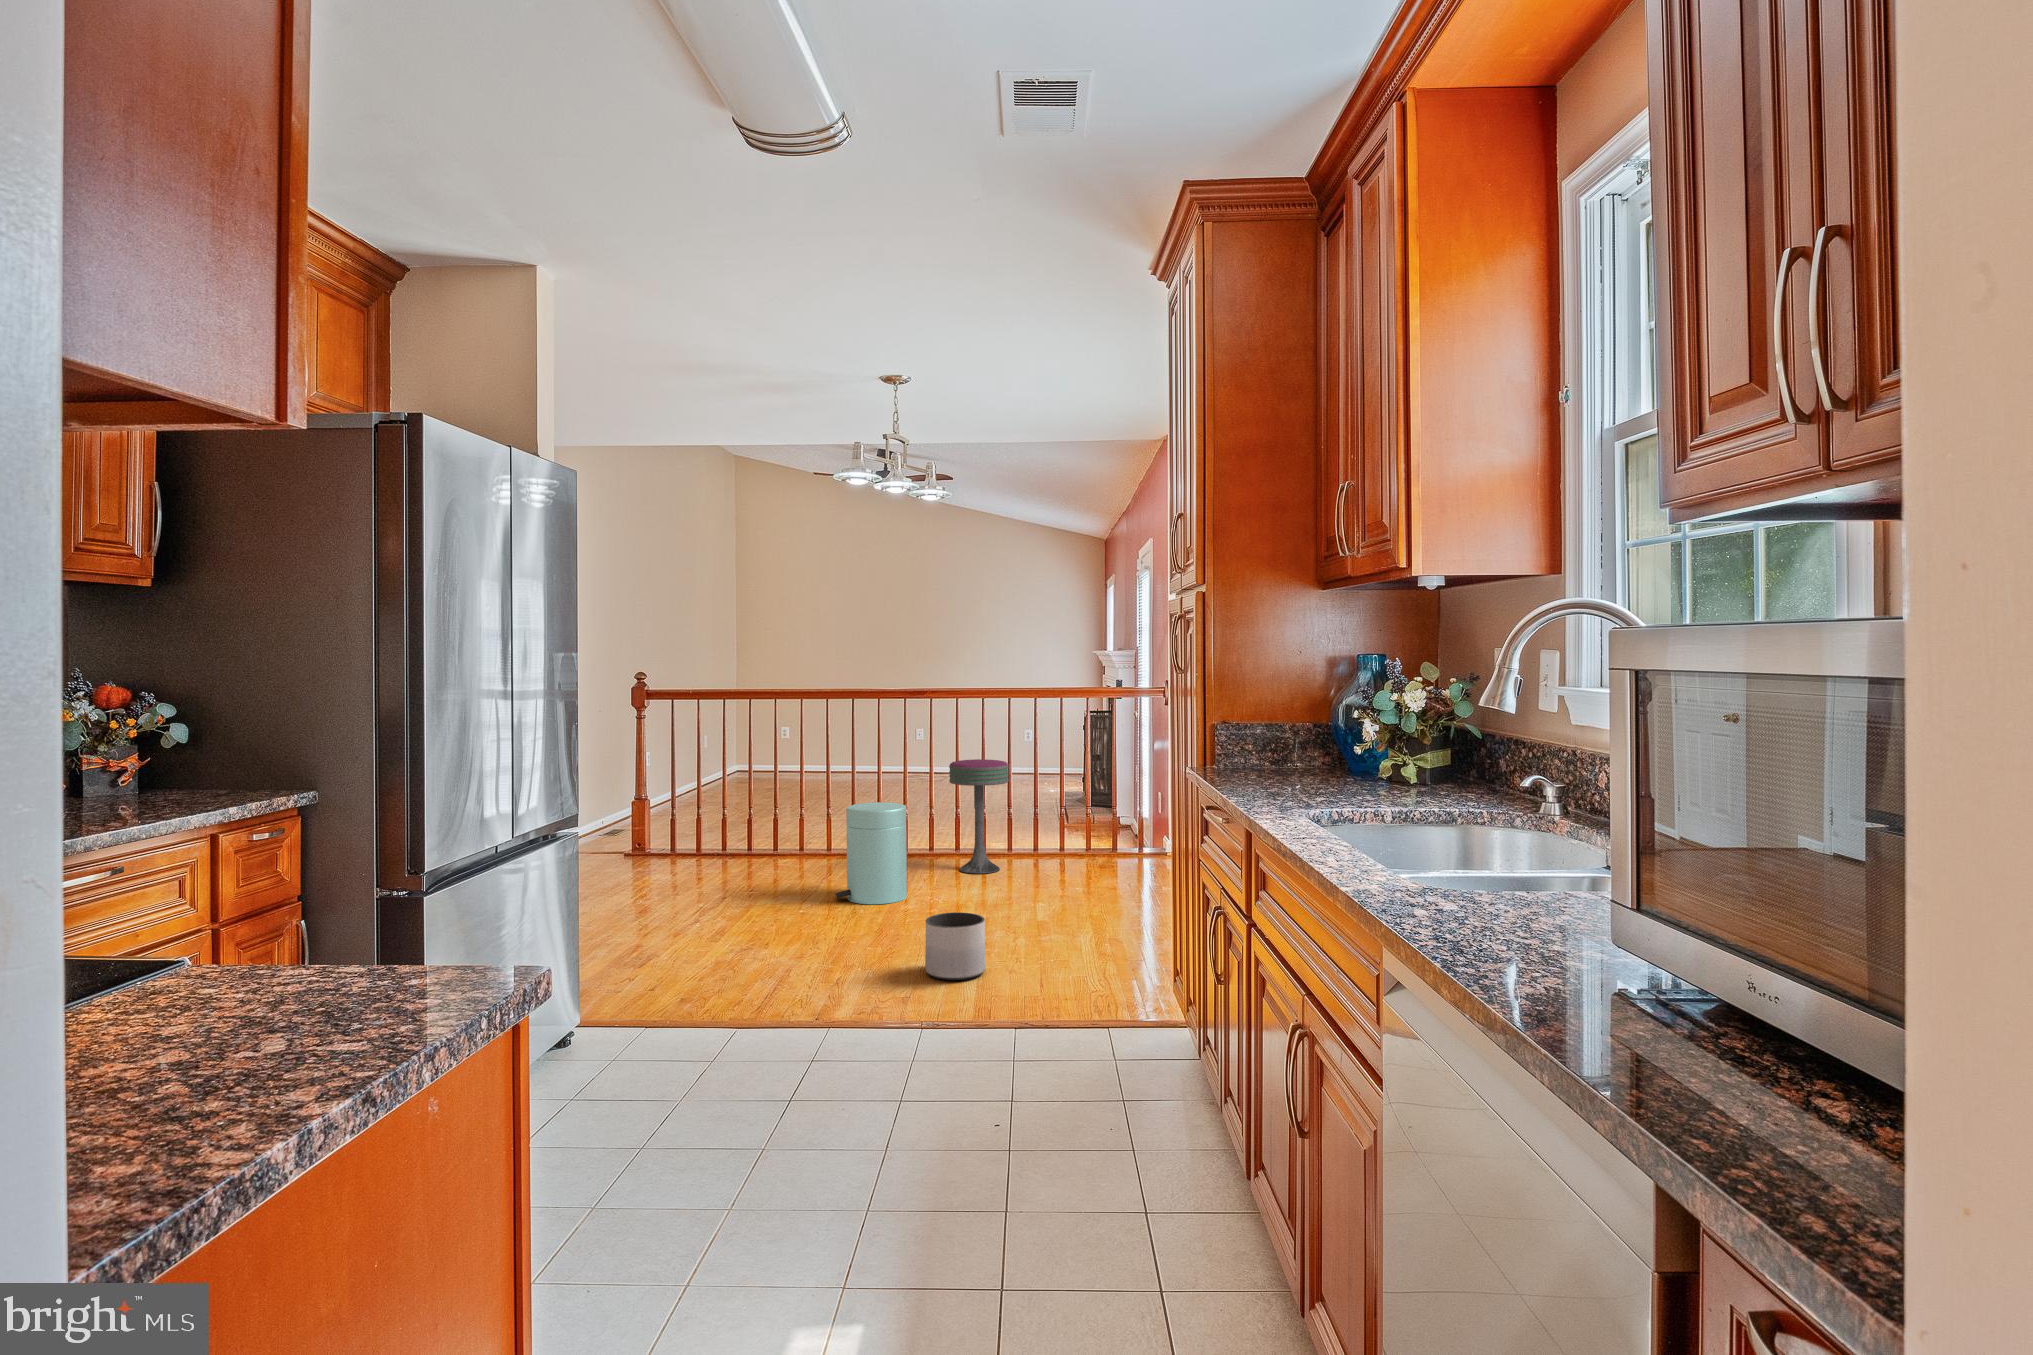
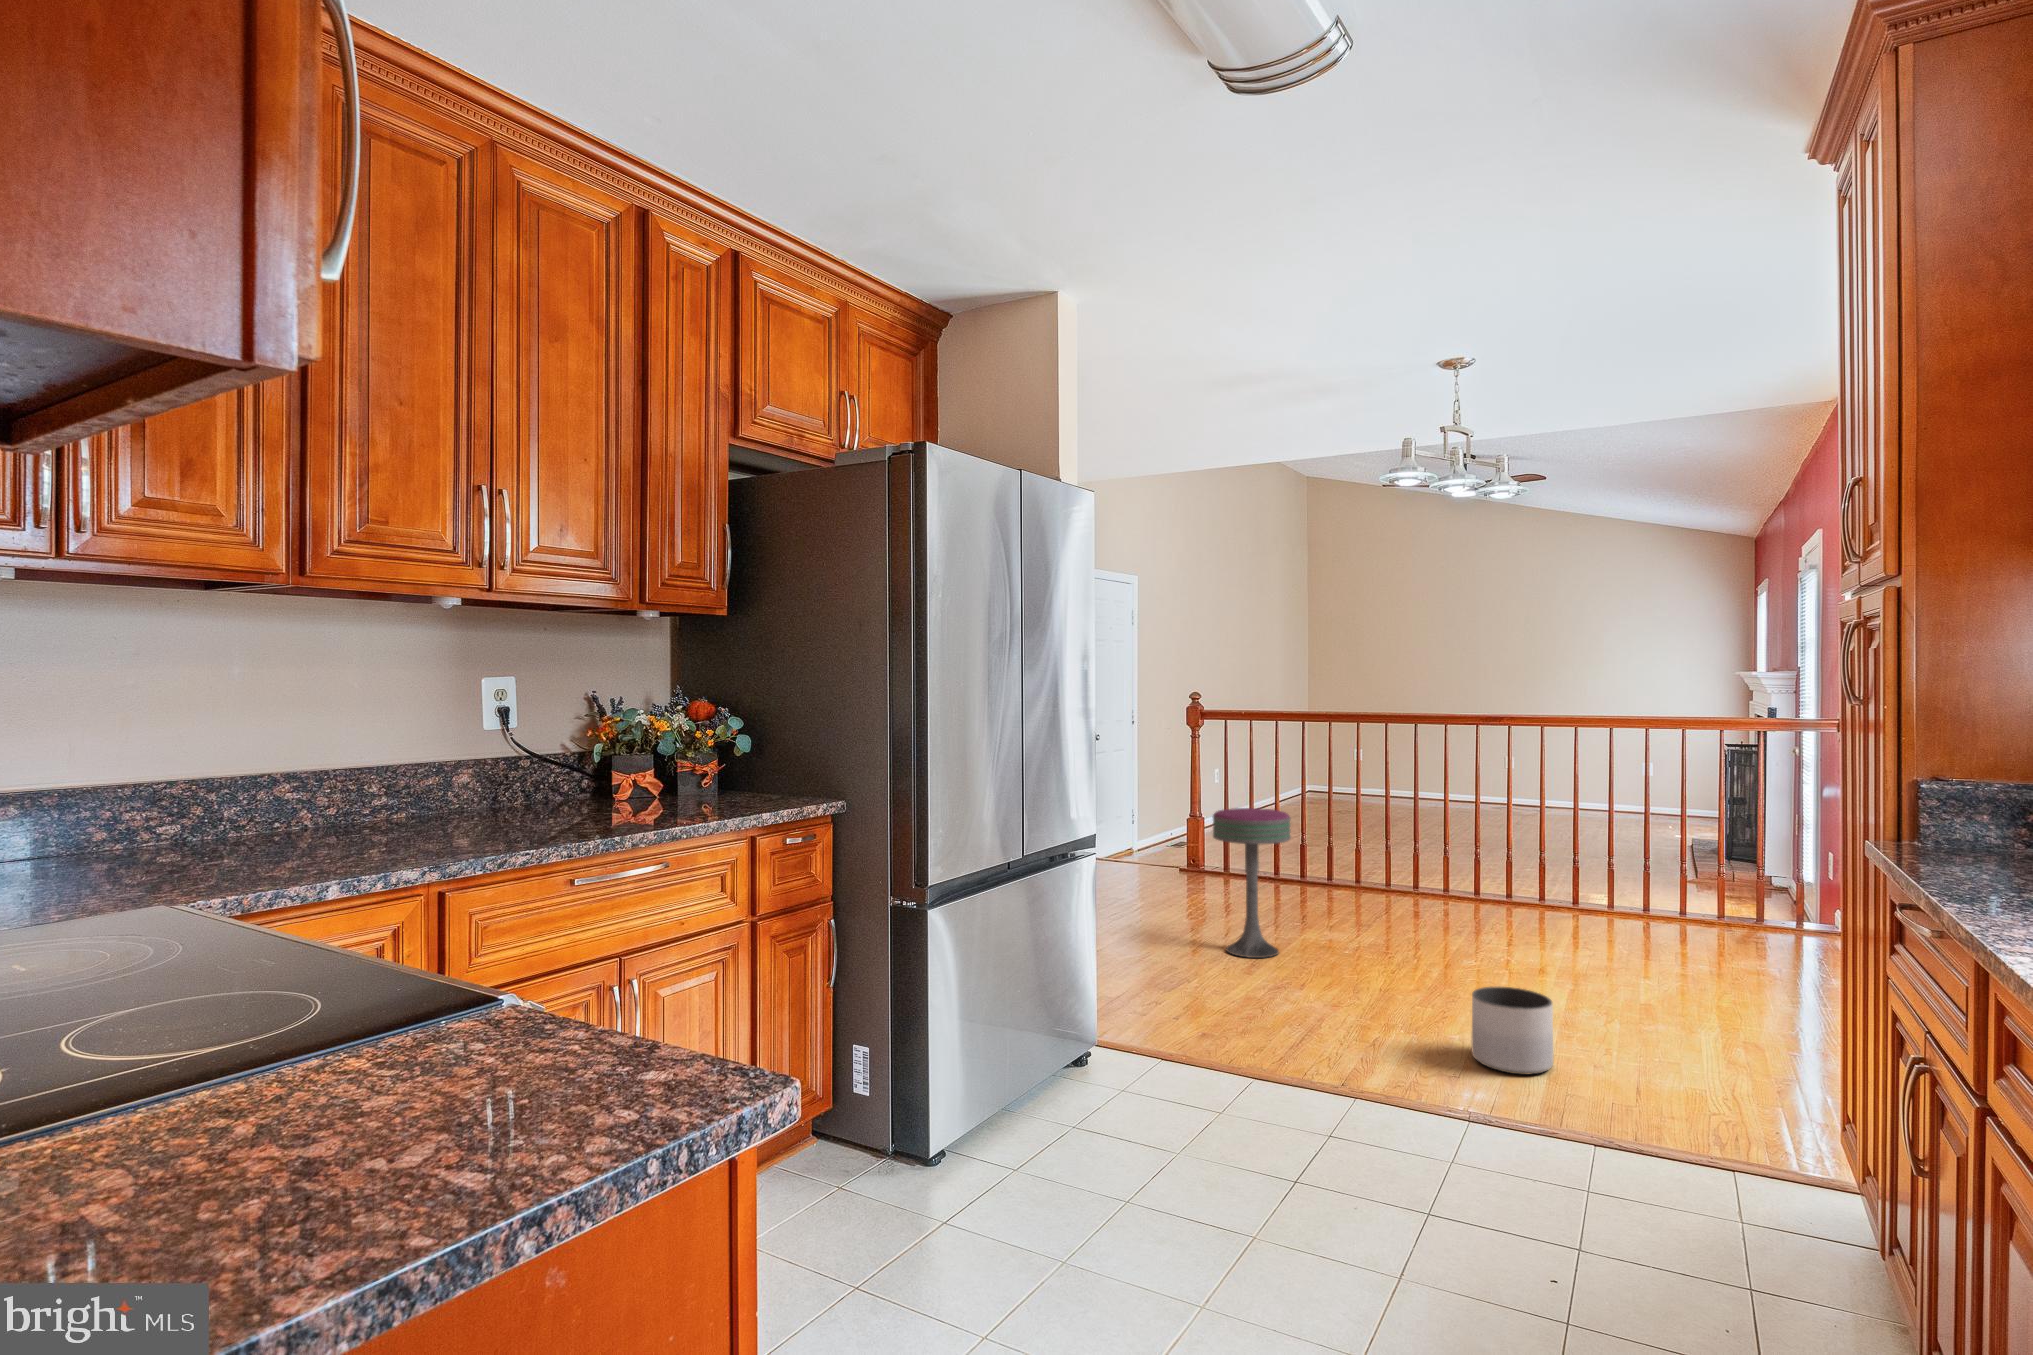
bar stool: present [949,759,1009,874] -> present [1213,808,1291,958]
trash can: present [835,802,907,904] -> none [1373,839,1460,959]

